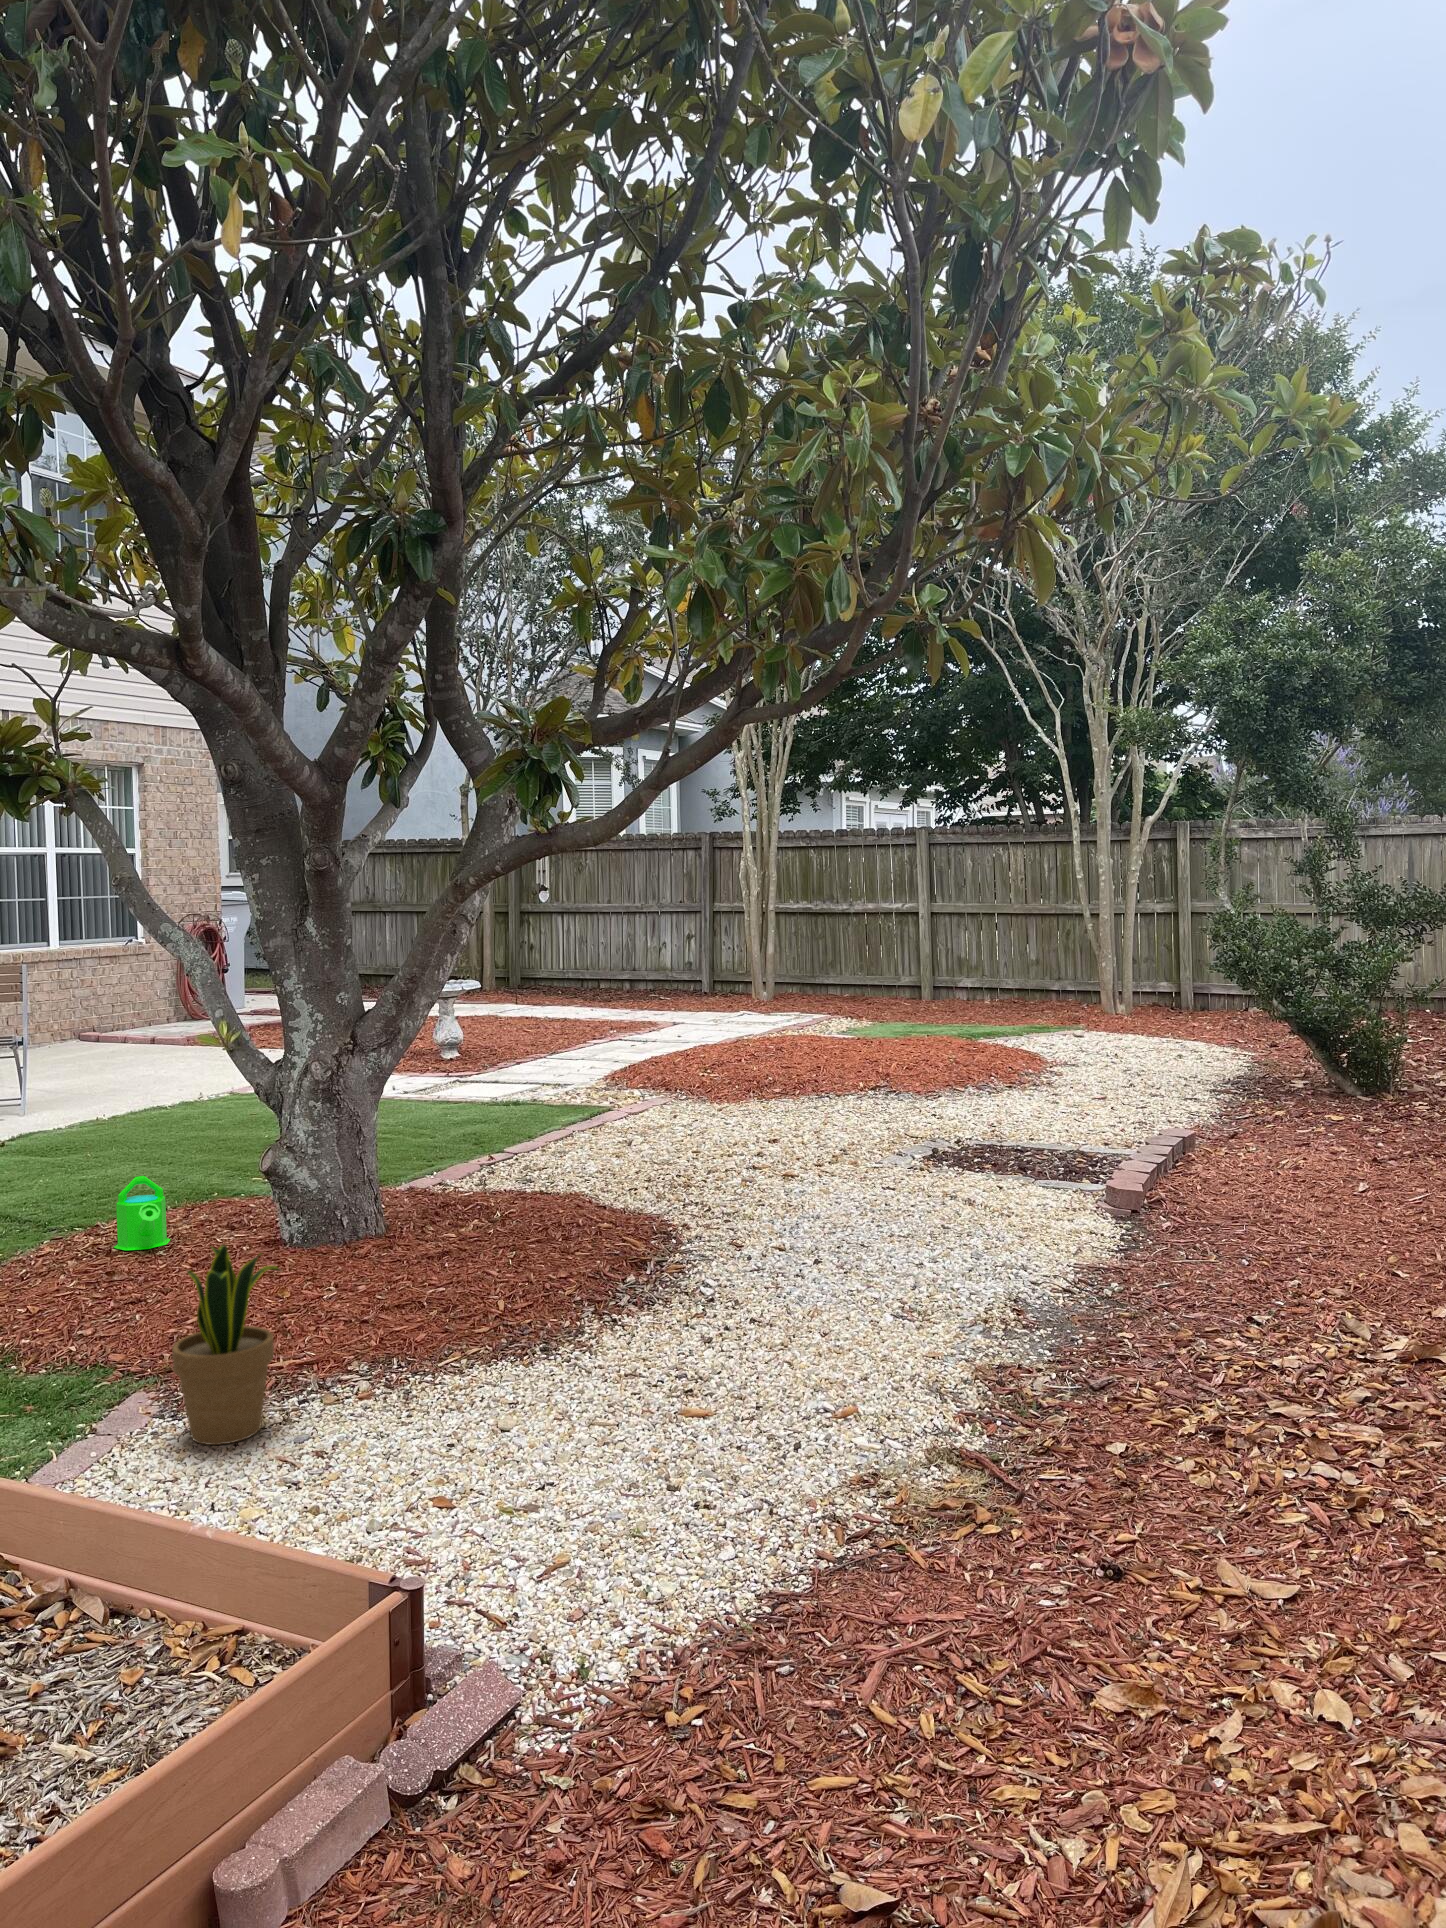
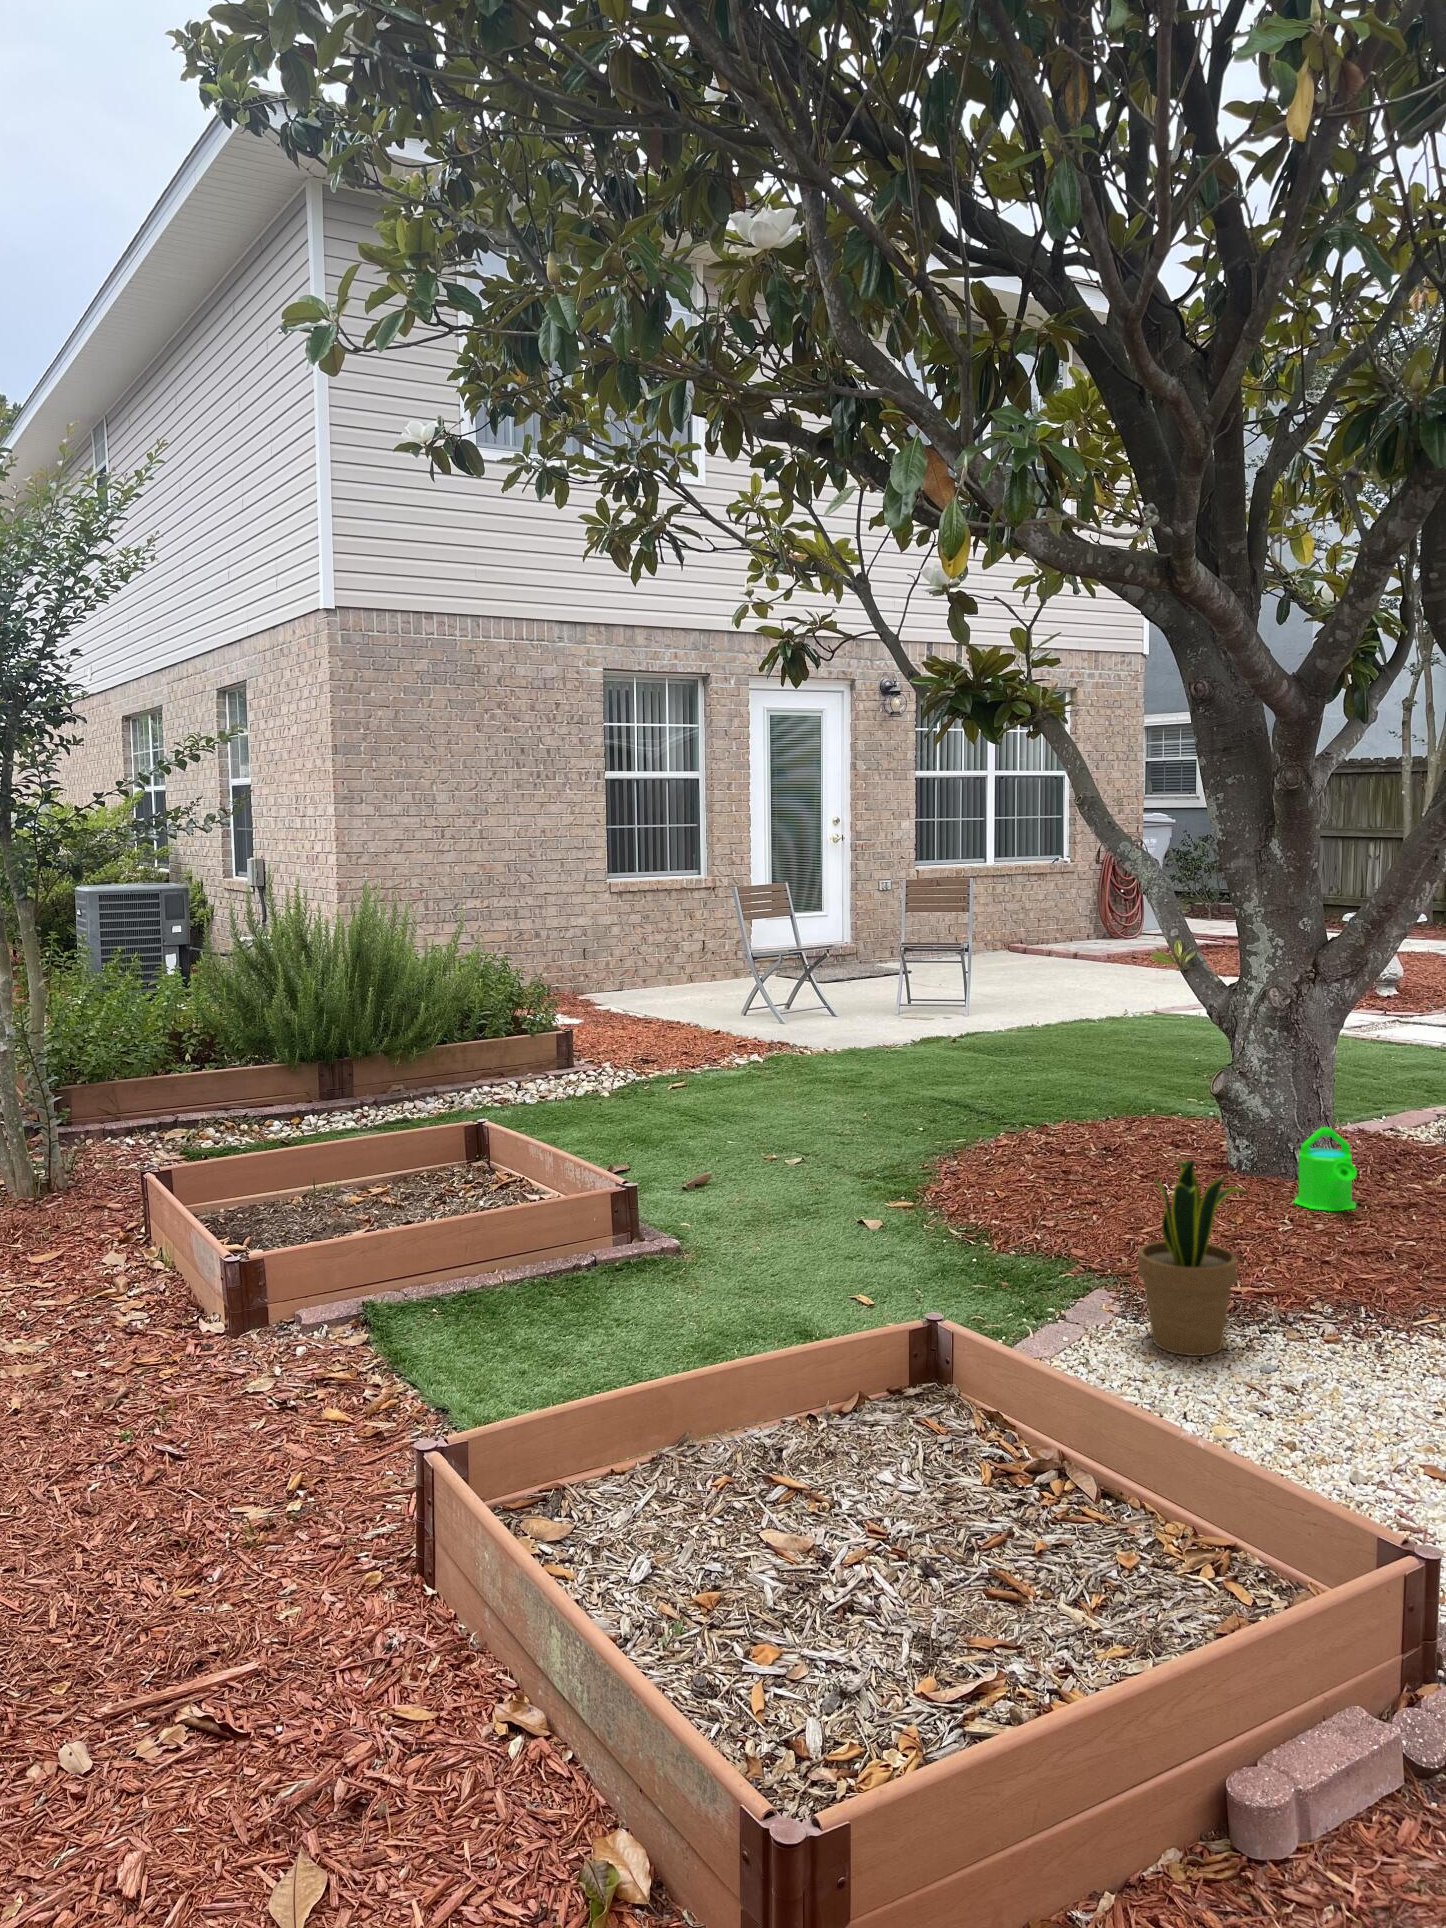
watering can: present [114,1176,171,1251] -> present [1294,1127,1357,1211]

